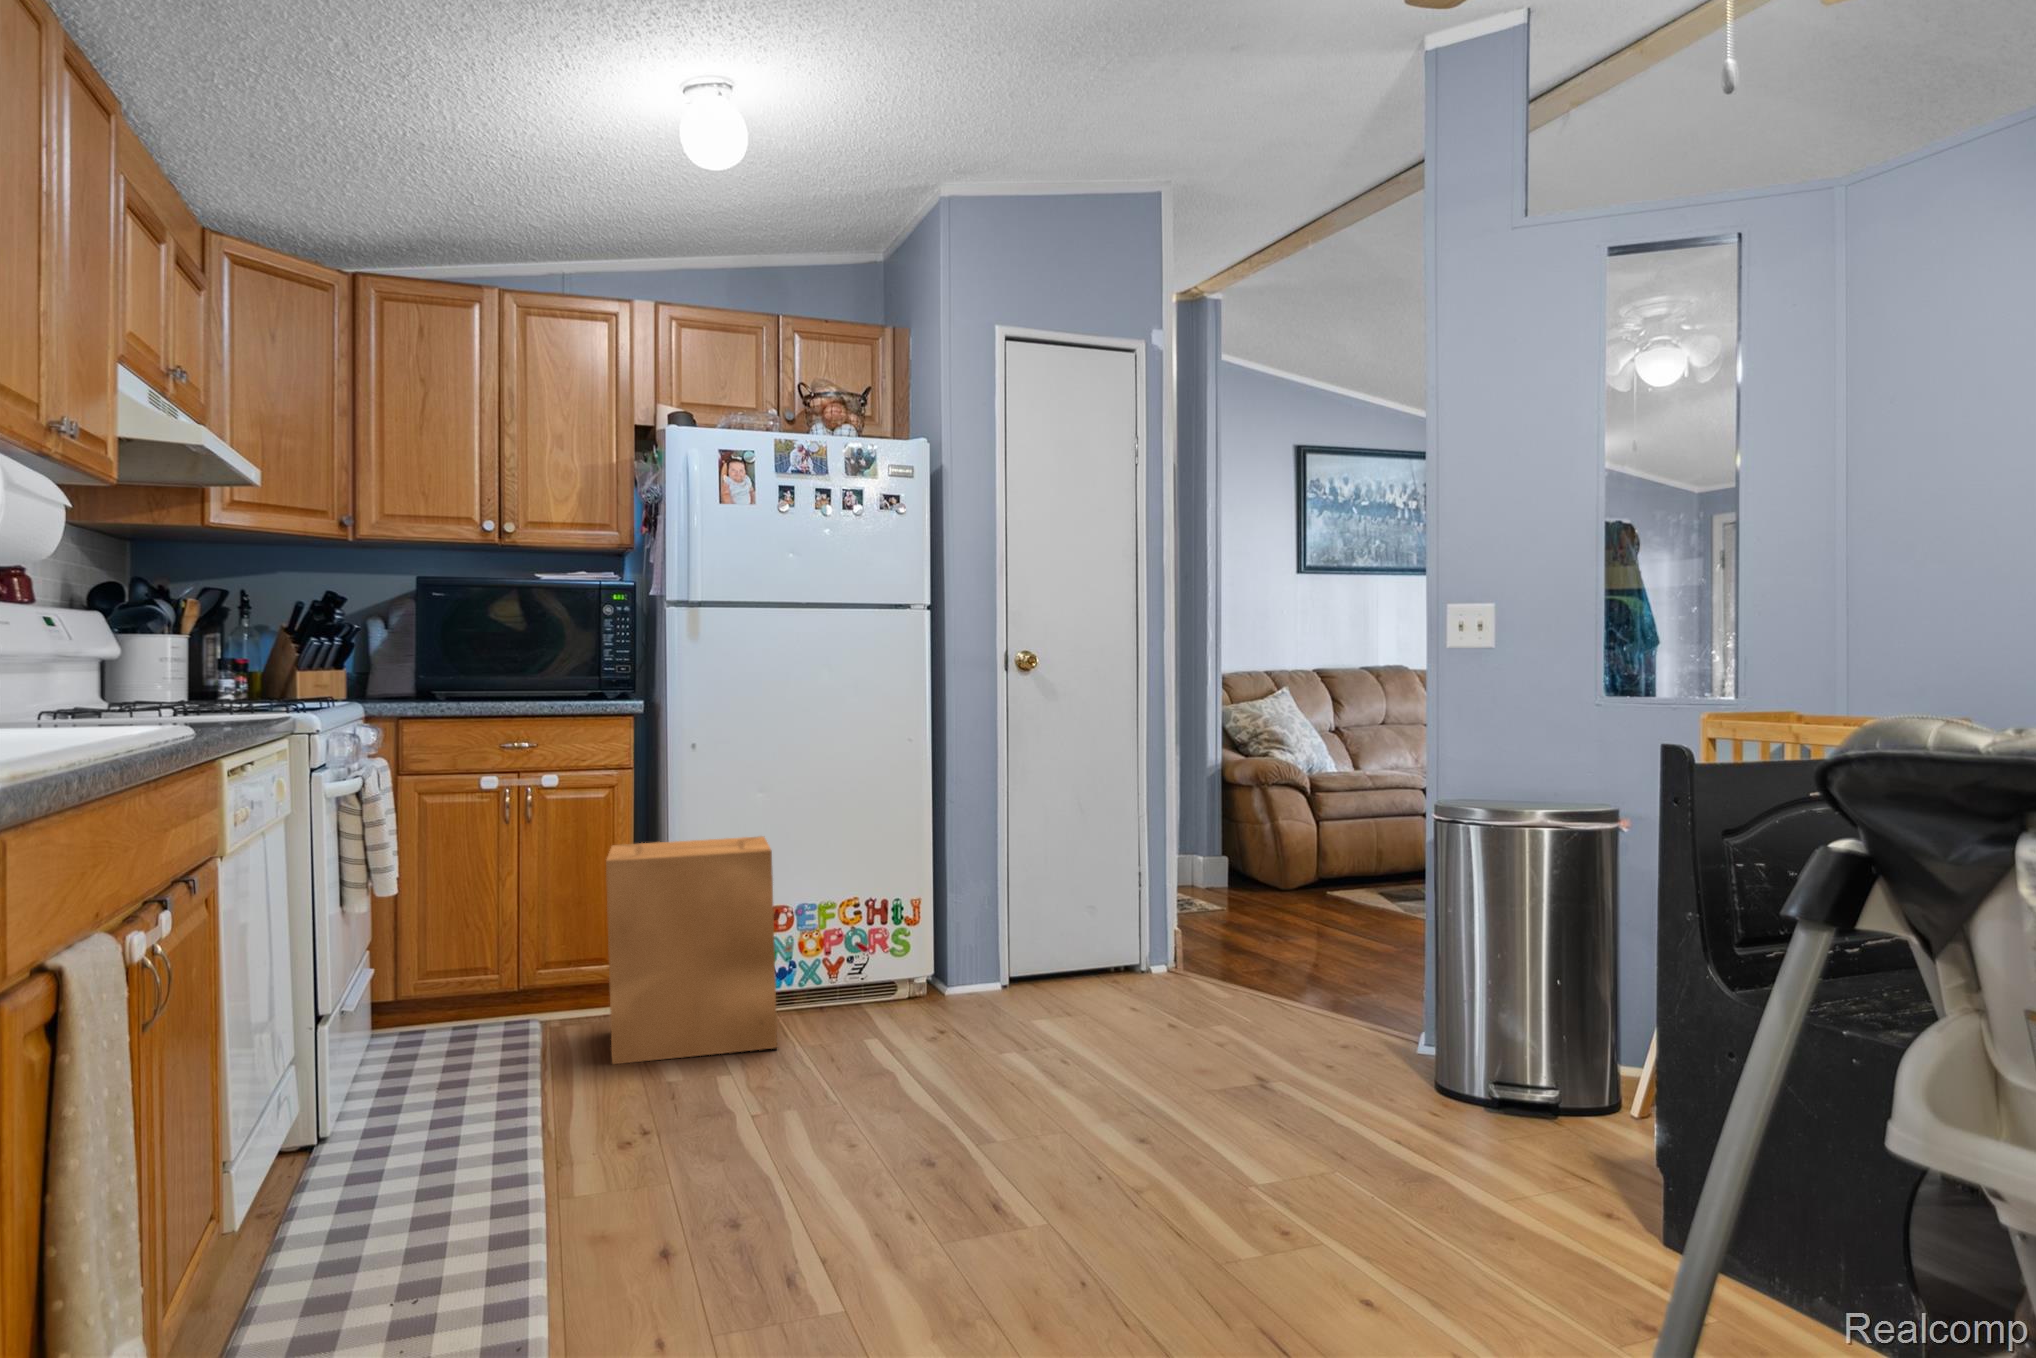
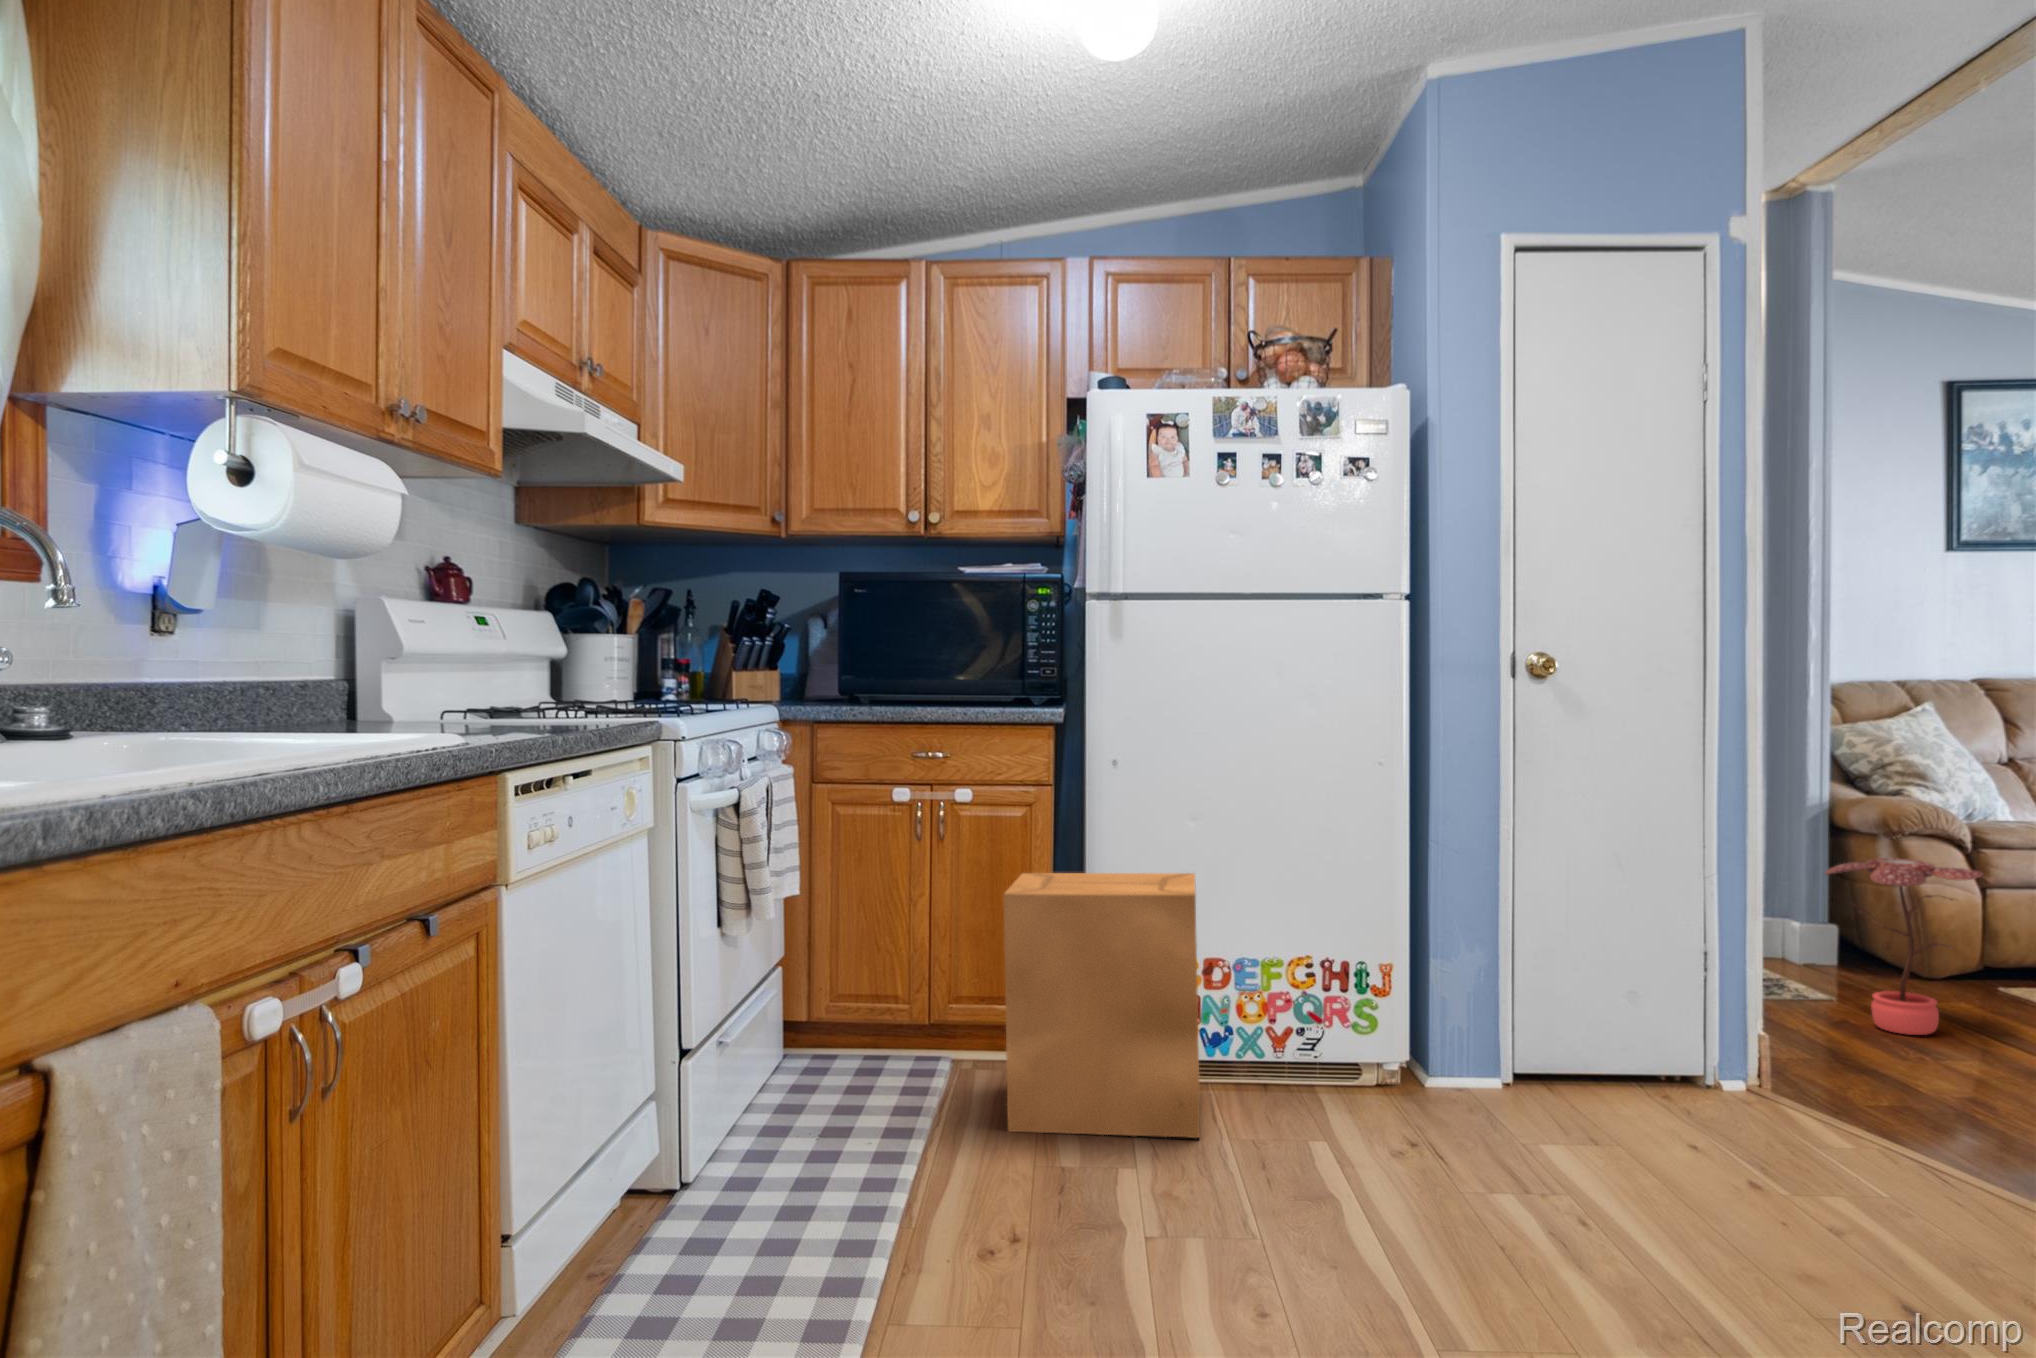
potted plant: none [1218,800,1315,926] -> present [1825,858,1983,1035]

